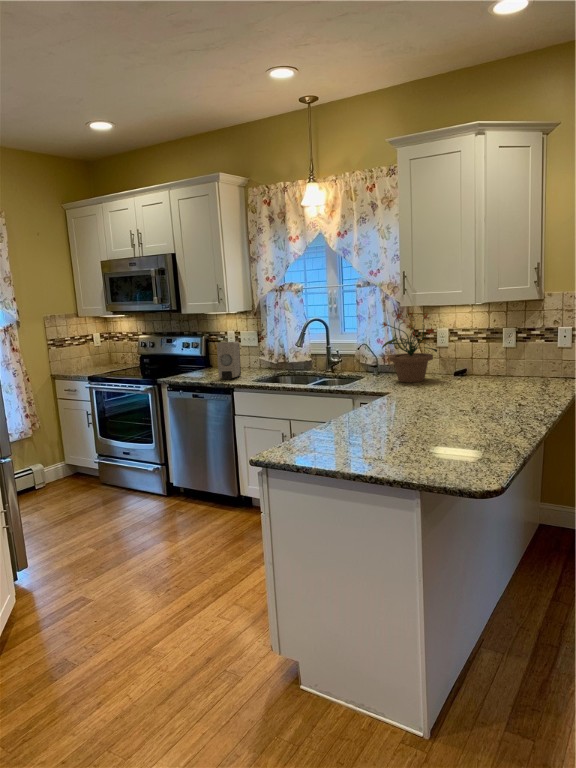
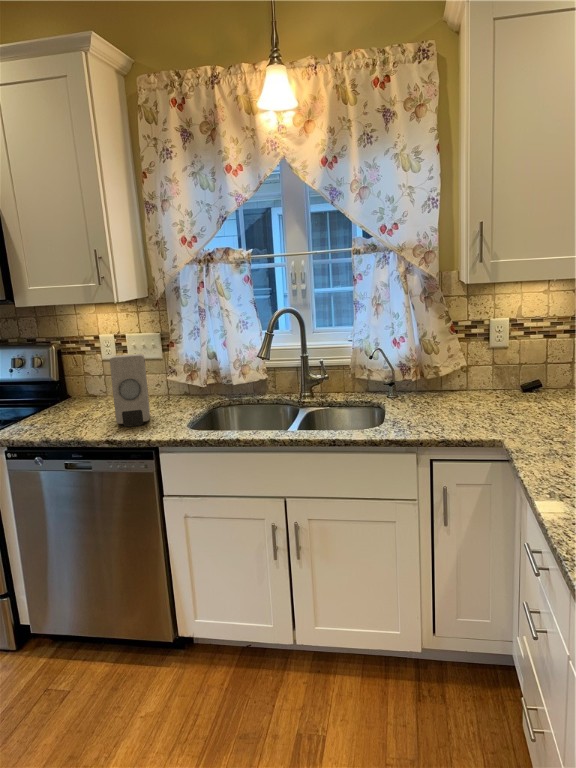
potted plant: present [382,313,437,382] -> none [420,291,531,411]

